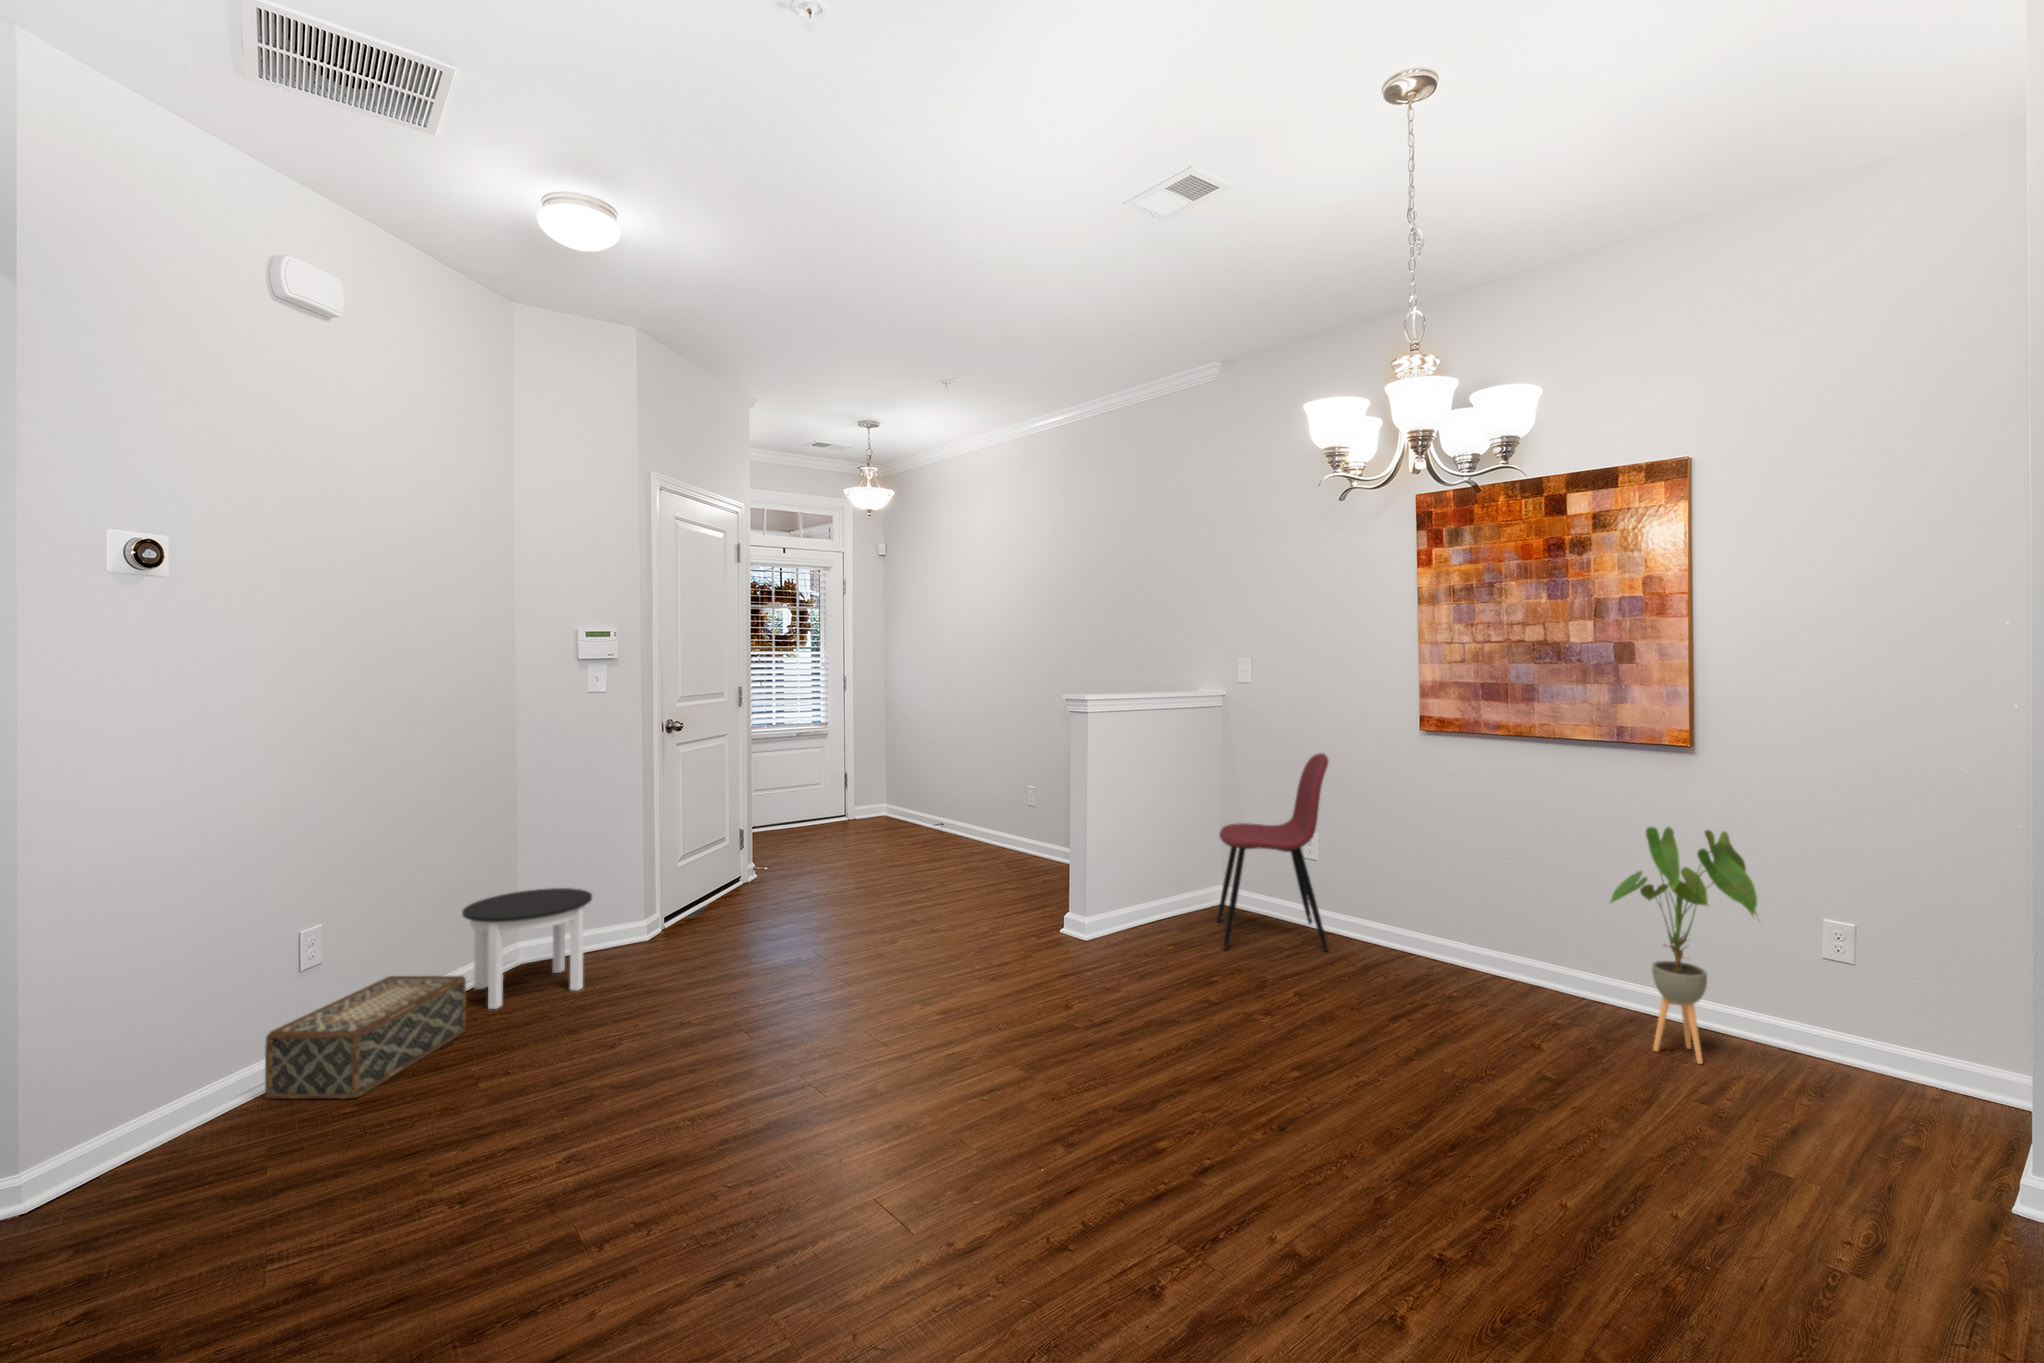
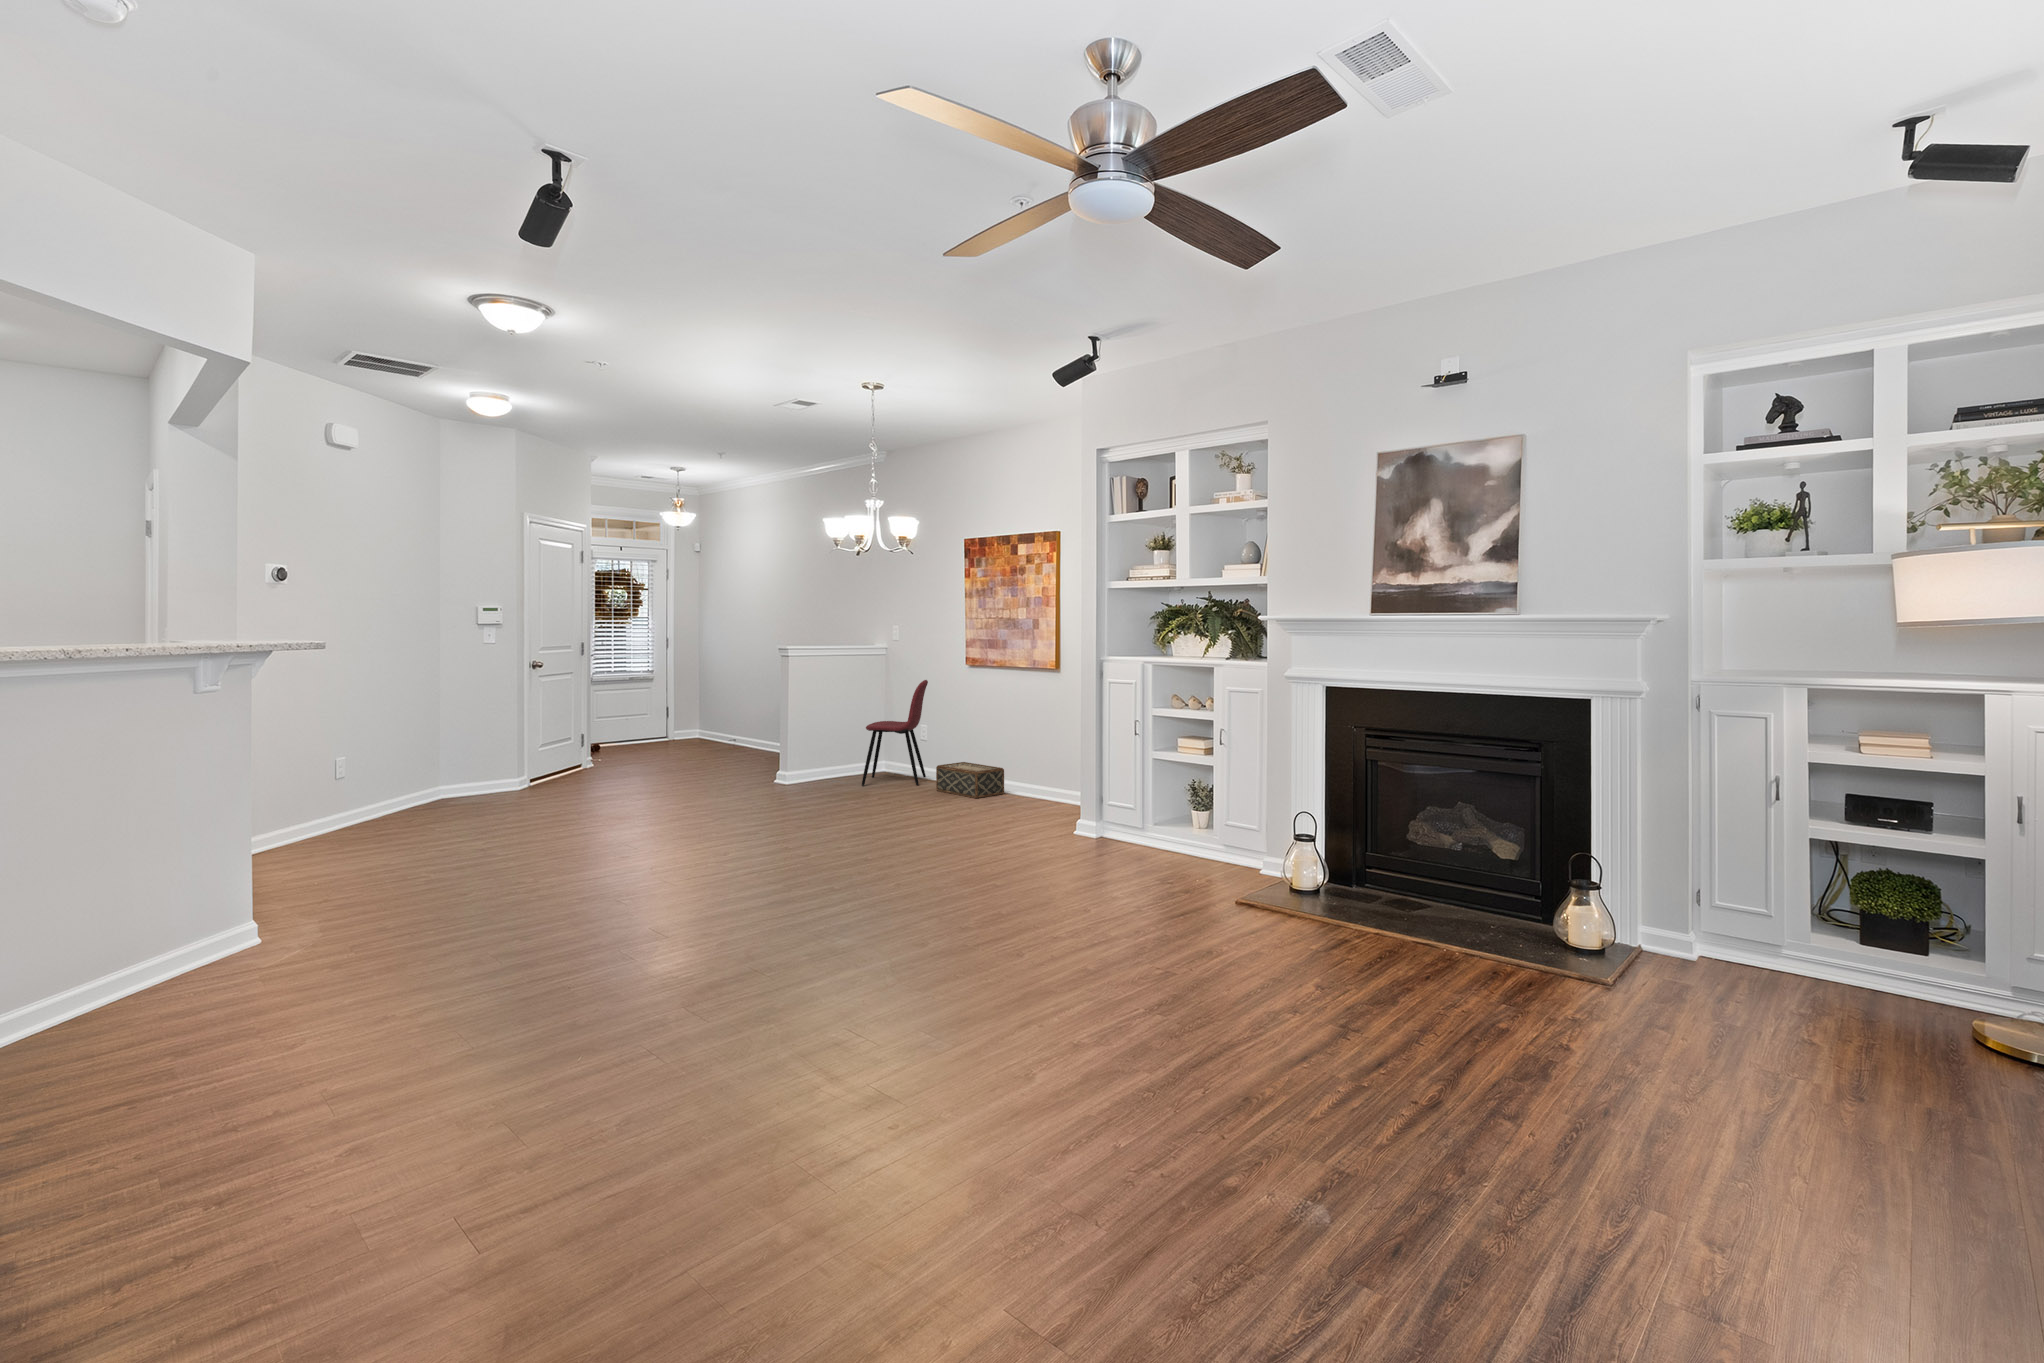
house plant: present [1610,827,1757,1064] -> none [1002,704,1067,809]
round table: present [462,888,592,1009] -> none [417,753,491,810]
woven basket: present [265,976,466,1099] -> present [936,762,1004,798]

